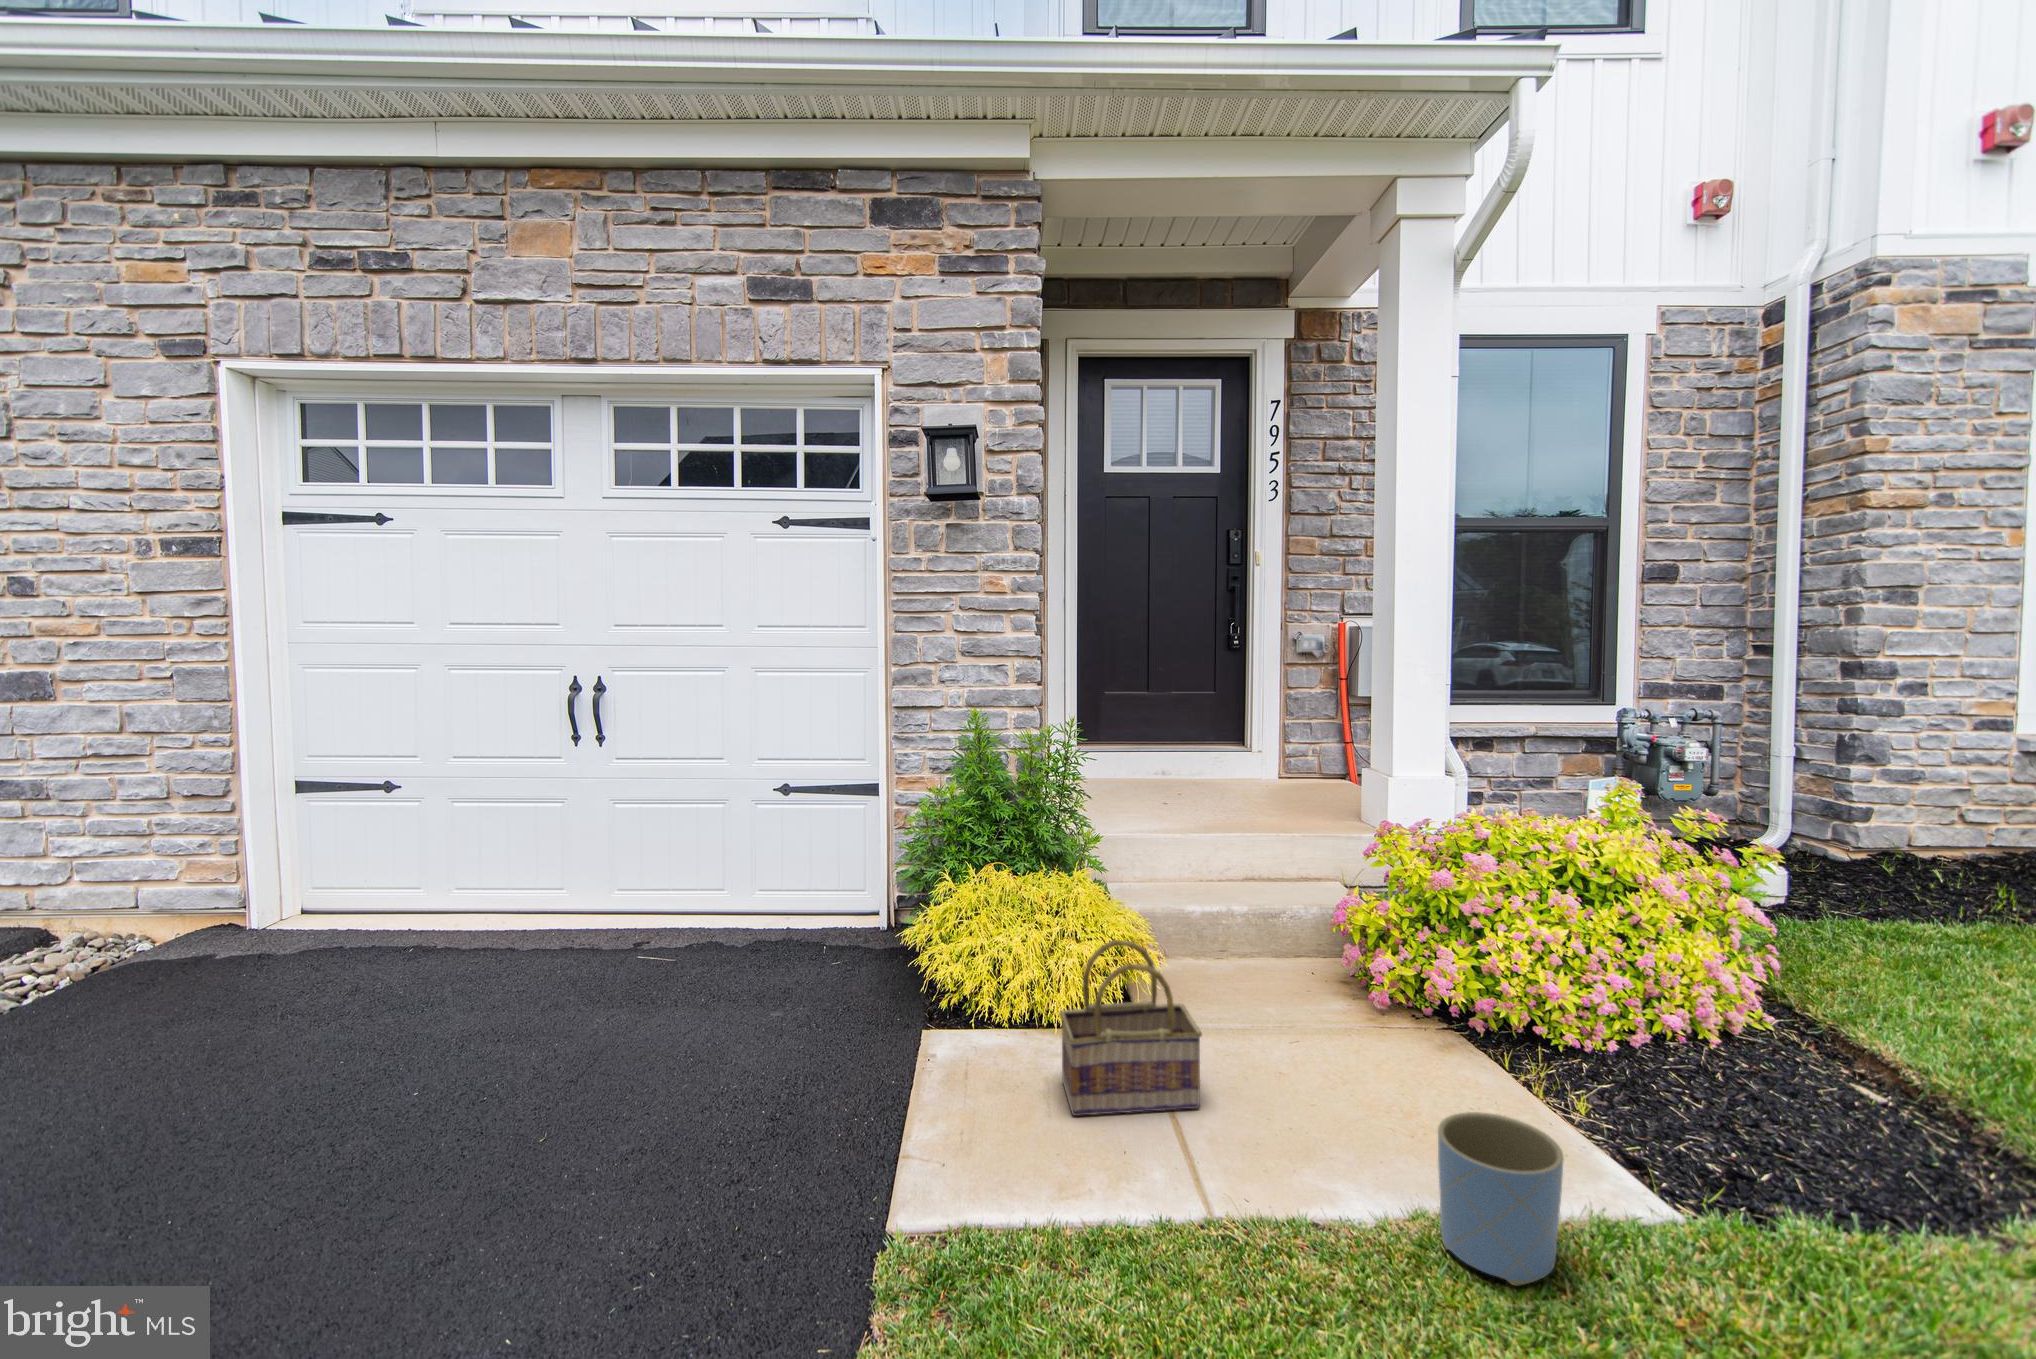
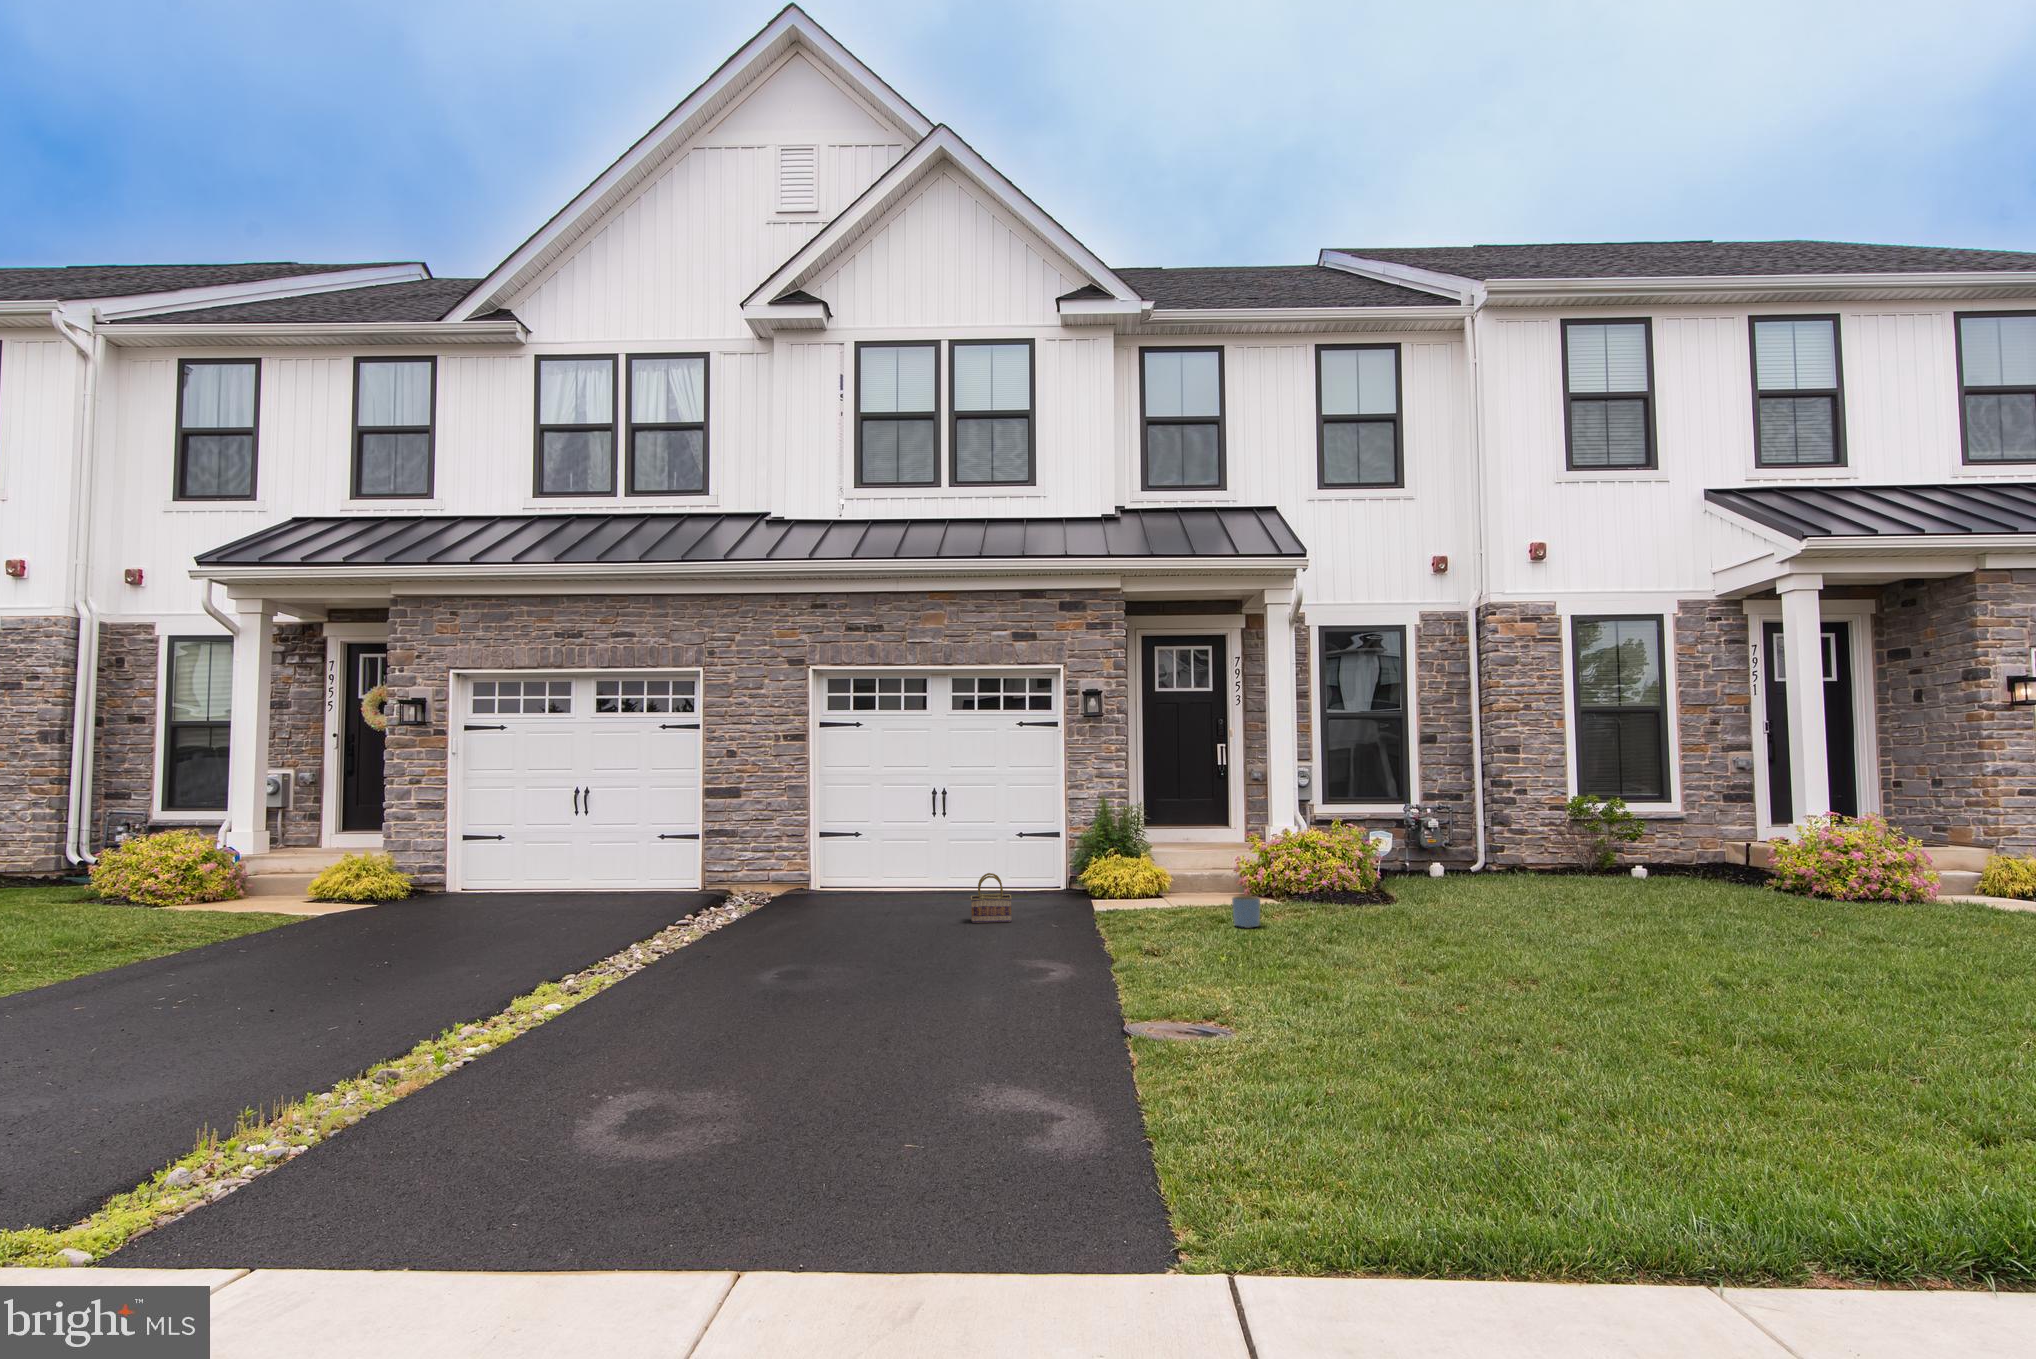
basket: present [1060,940,1202,1116] -> present [970,873,1012,923]

